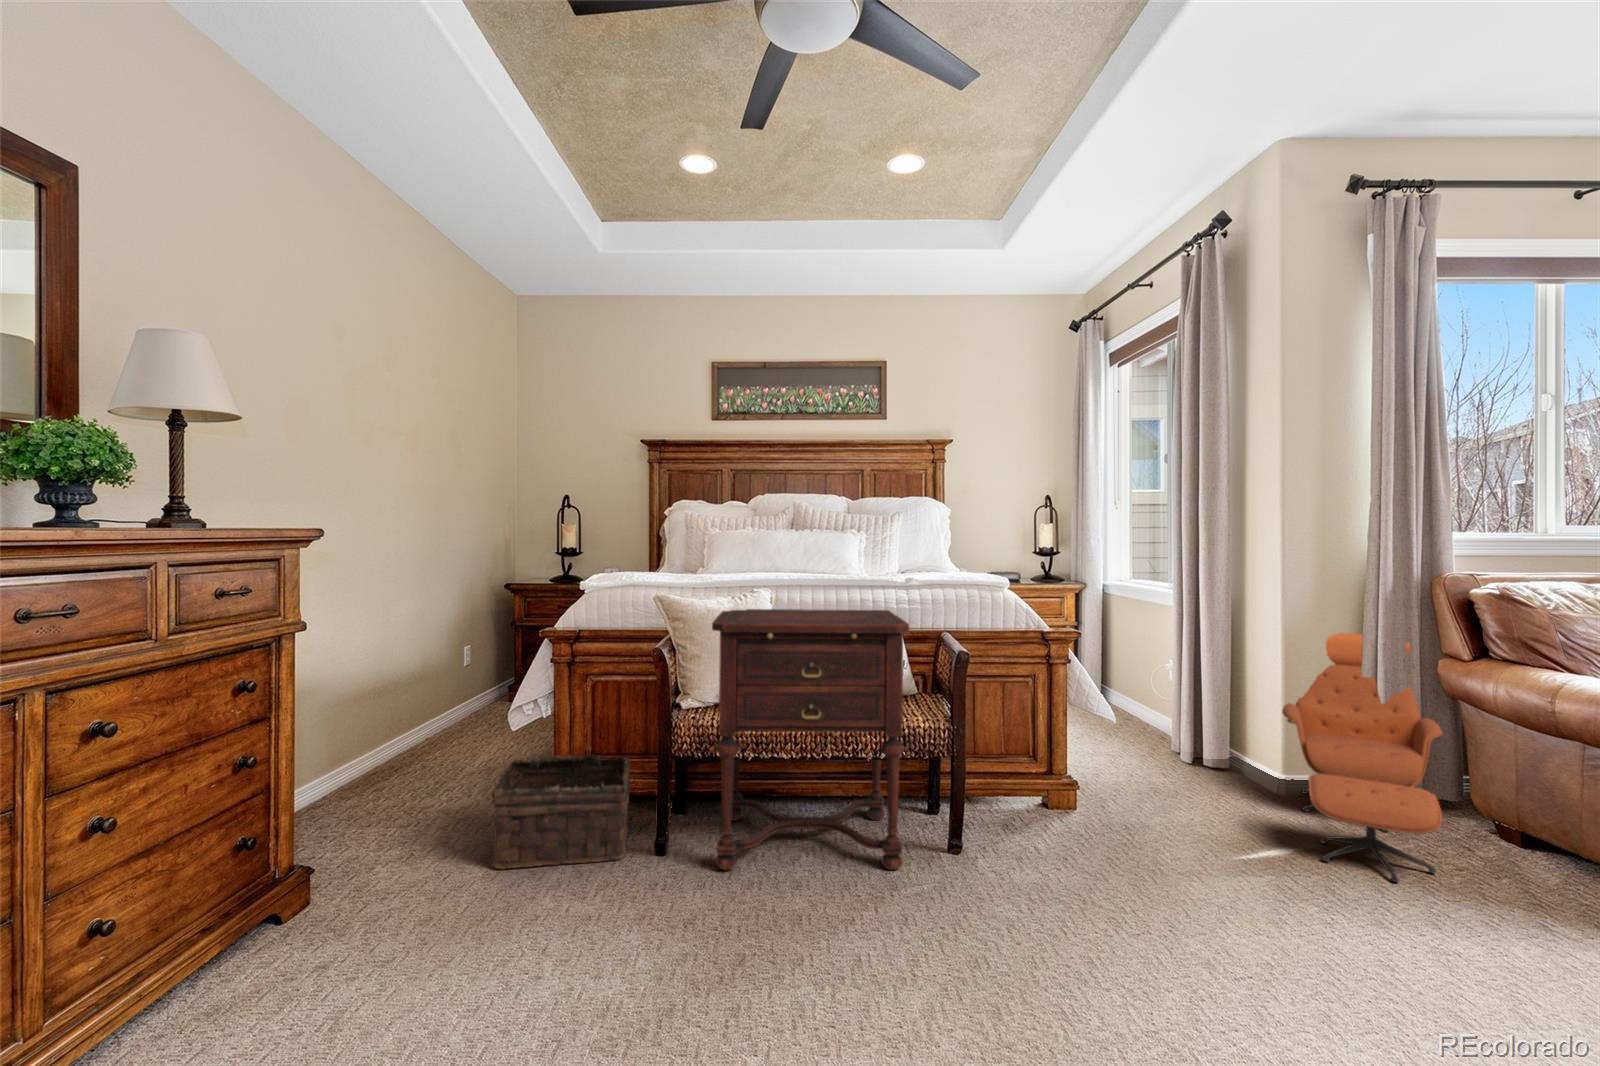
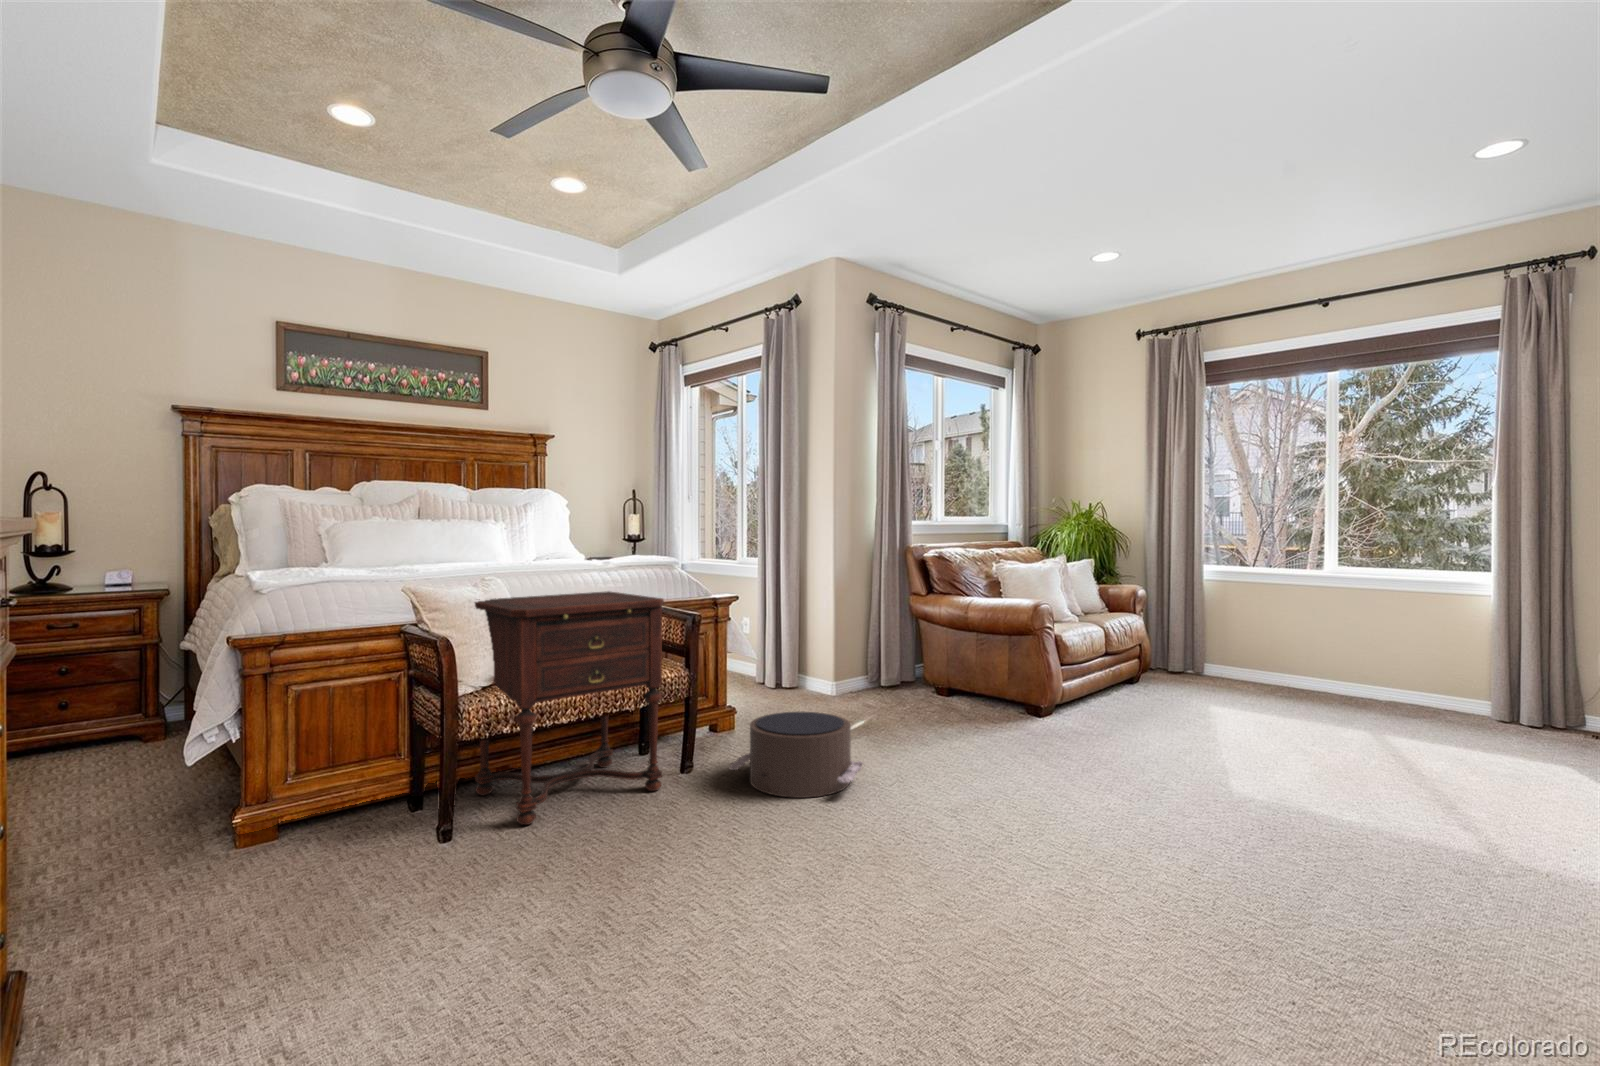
lounge chair: present [1282,633,1442,882] -> none [838,588,936,728]
basket: present [491,755,631,869] -> none [246,755,421,885]
pouf: none [984,804,1203,959] -> present [729,712,863,798]

